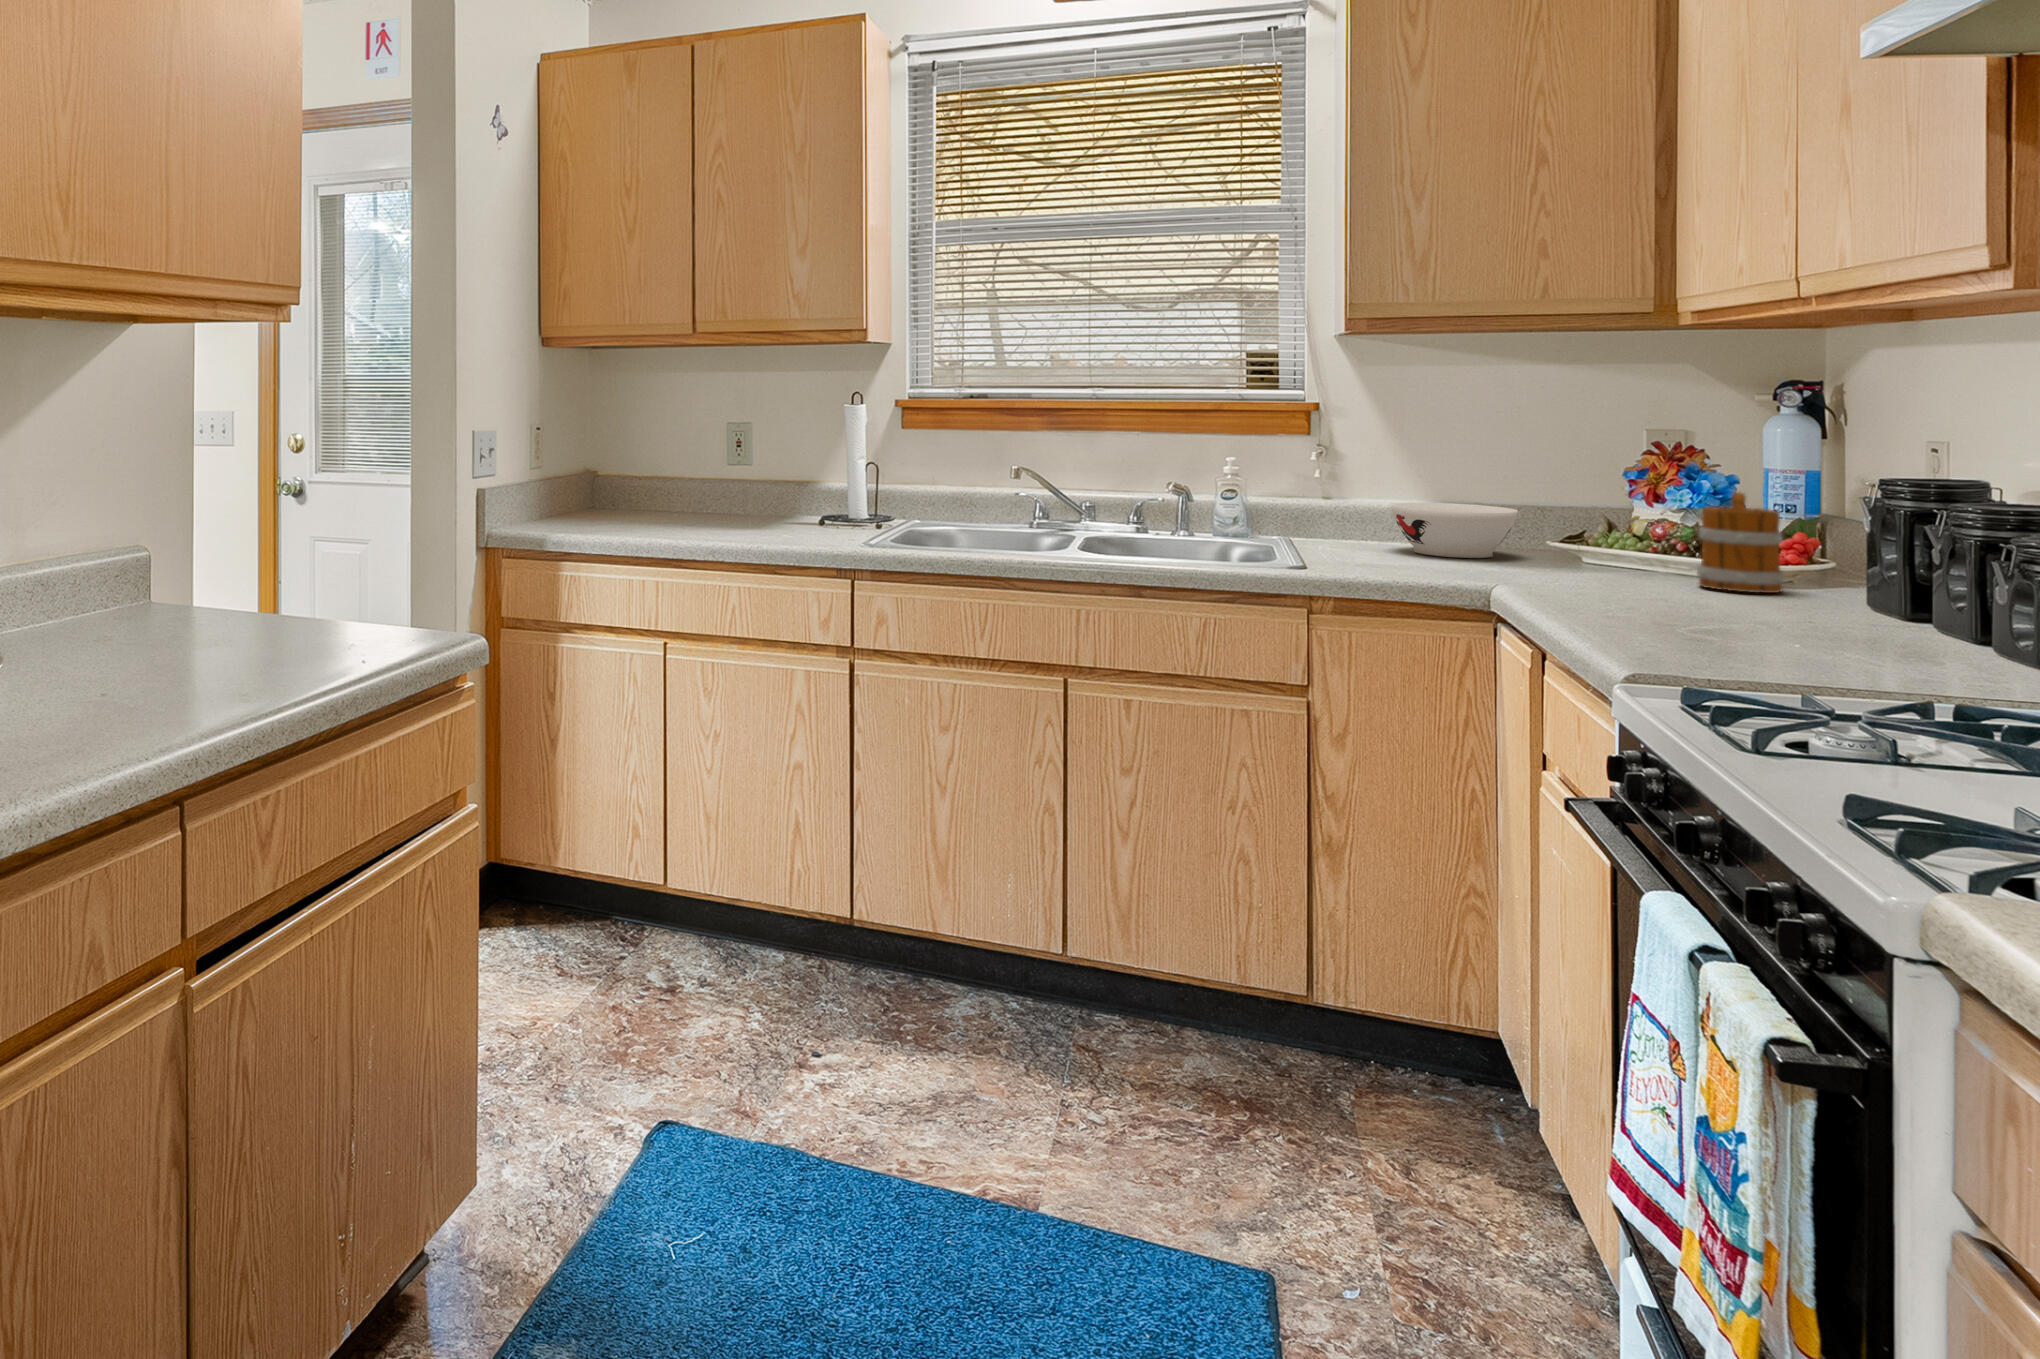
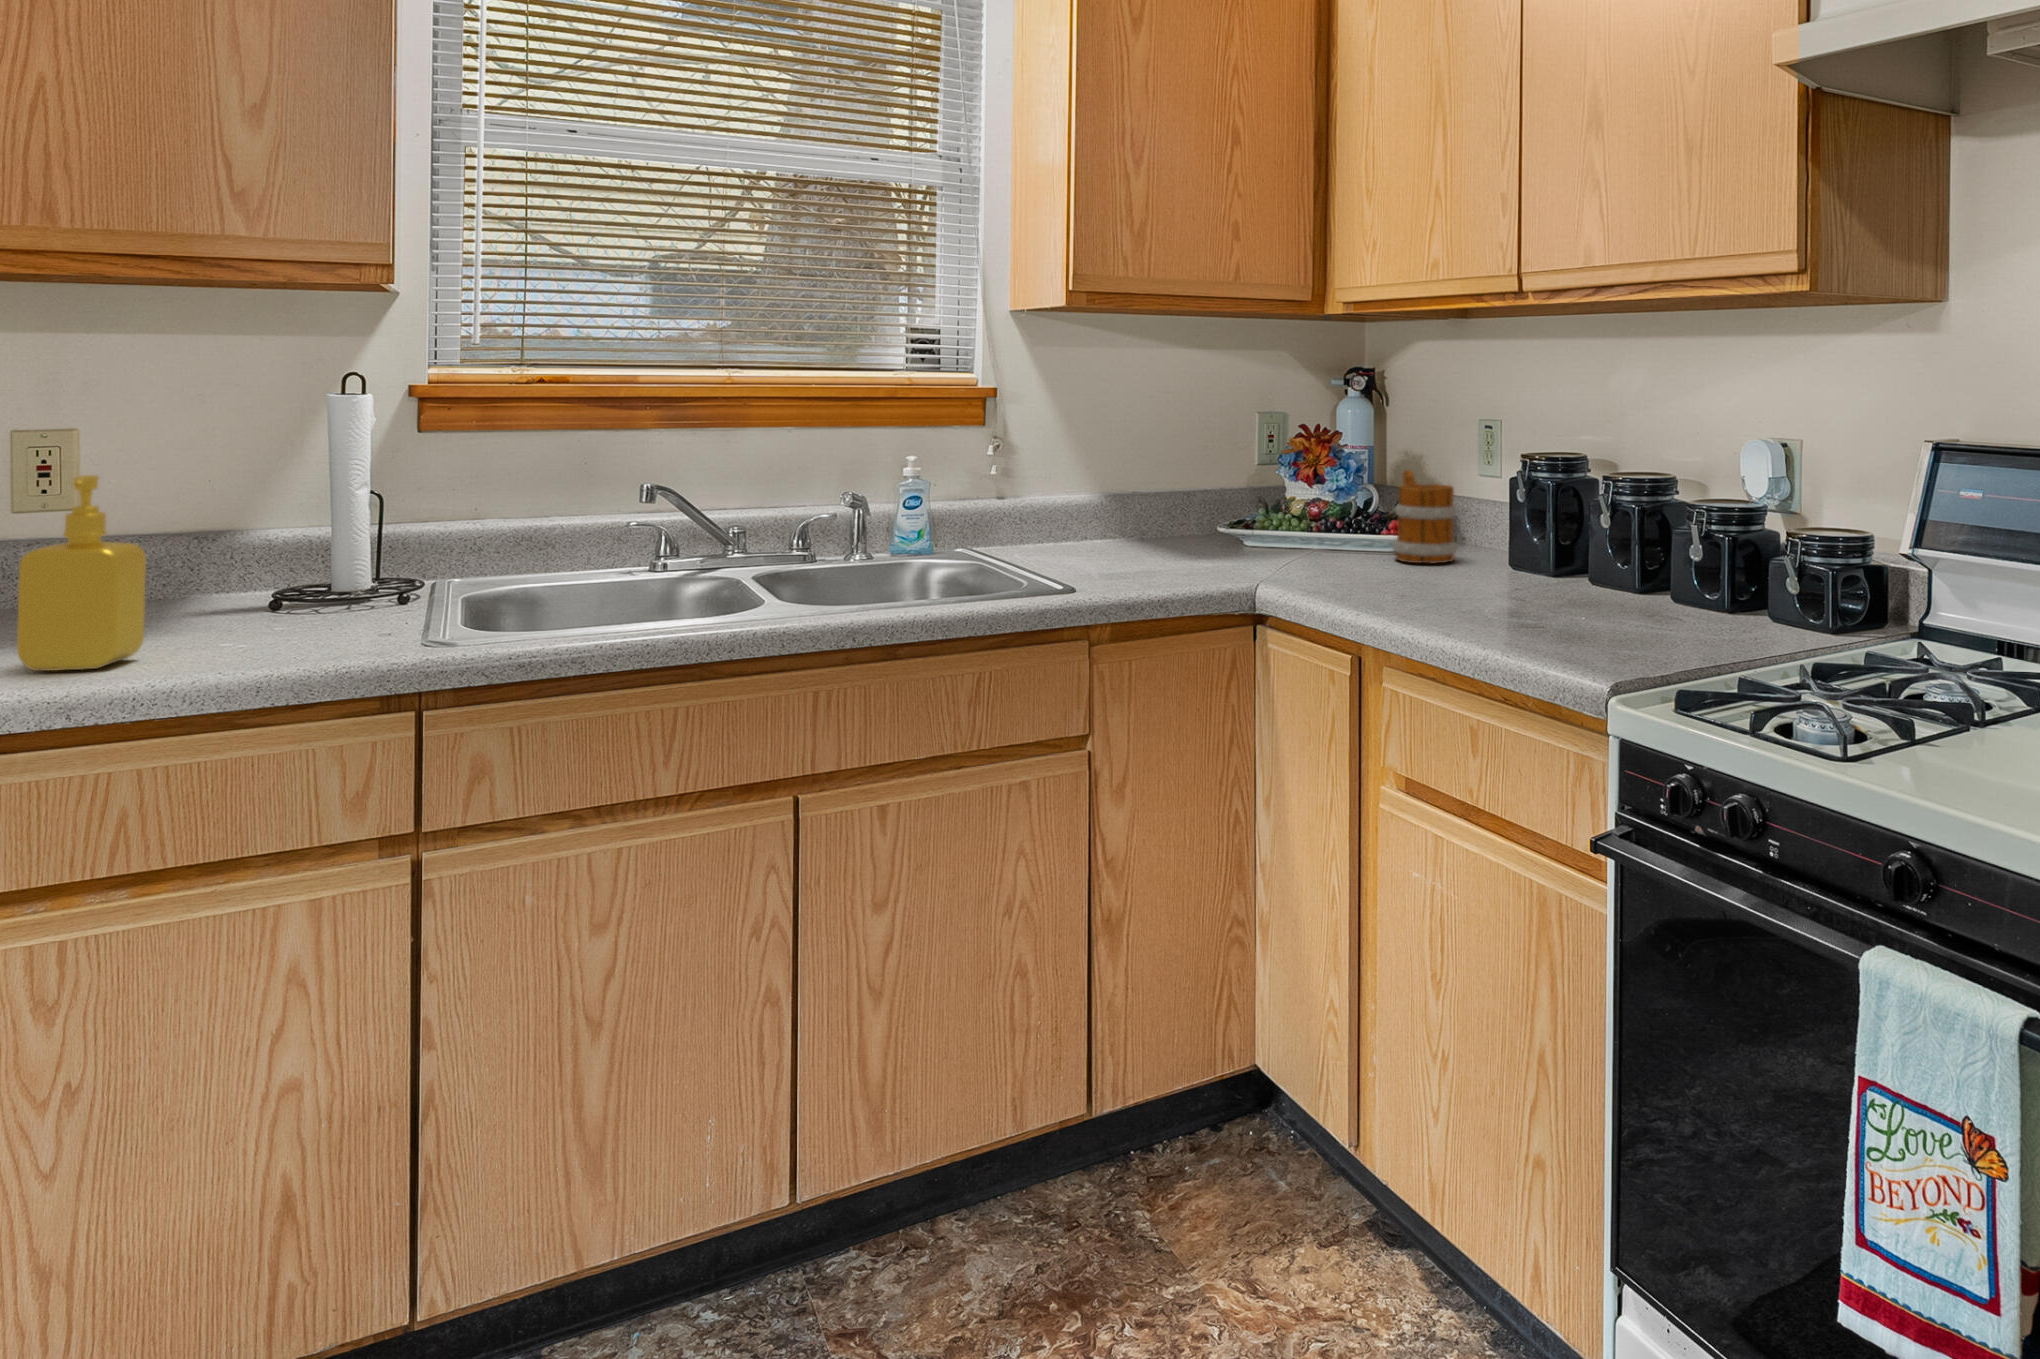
soap dispenser: none [712,439,758,536] -> present [17,475,146,671]
bowl: present [1390,502,1518,558] -> none [1071,494,1187,553]

